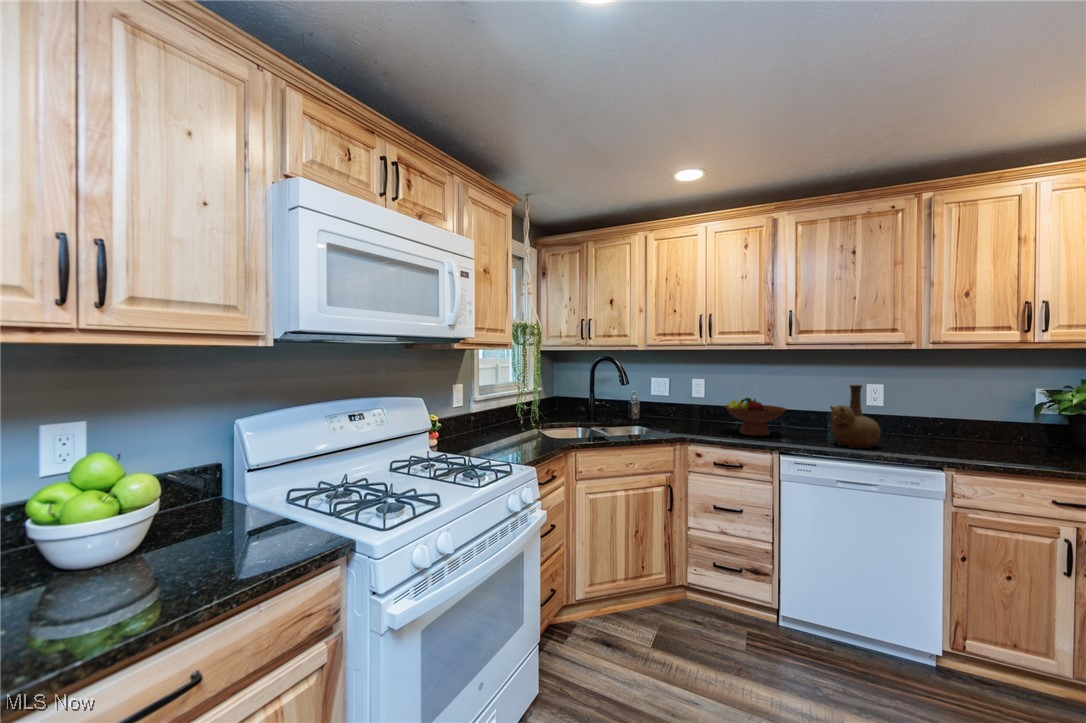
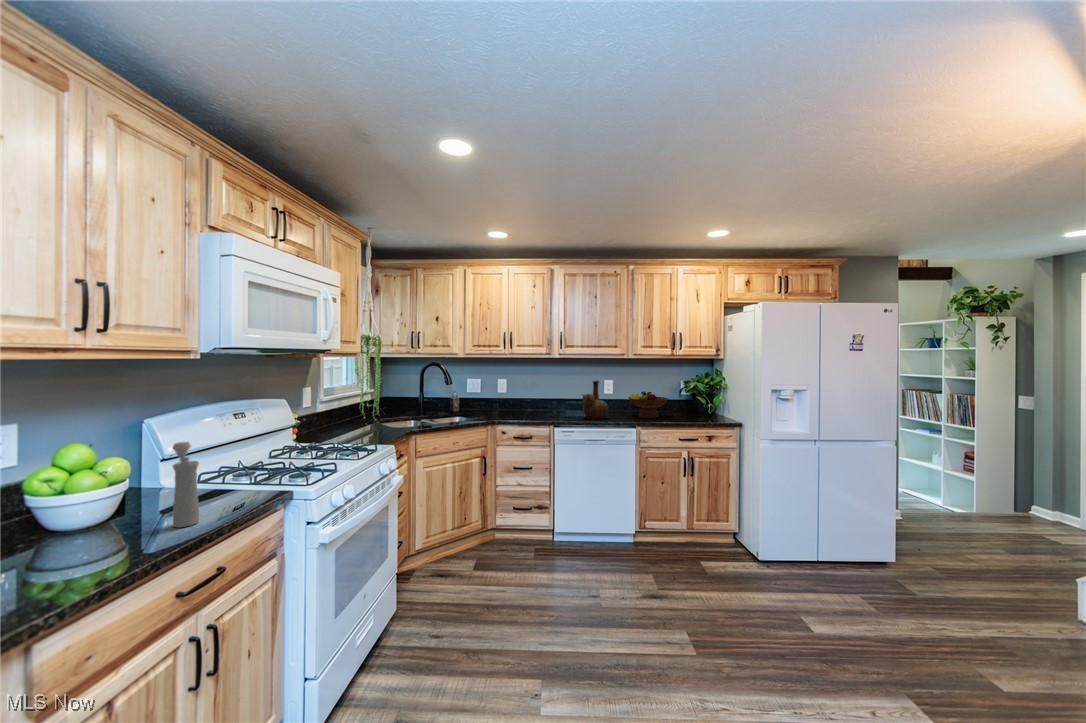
fruit bowl: present [725,398,786,436] -> present [629,391,668,418]
pepper mill: none [164,460,219,592] -> present [172,442,199,527]

